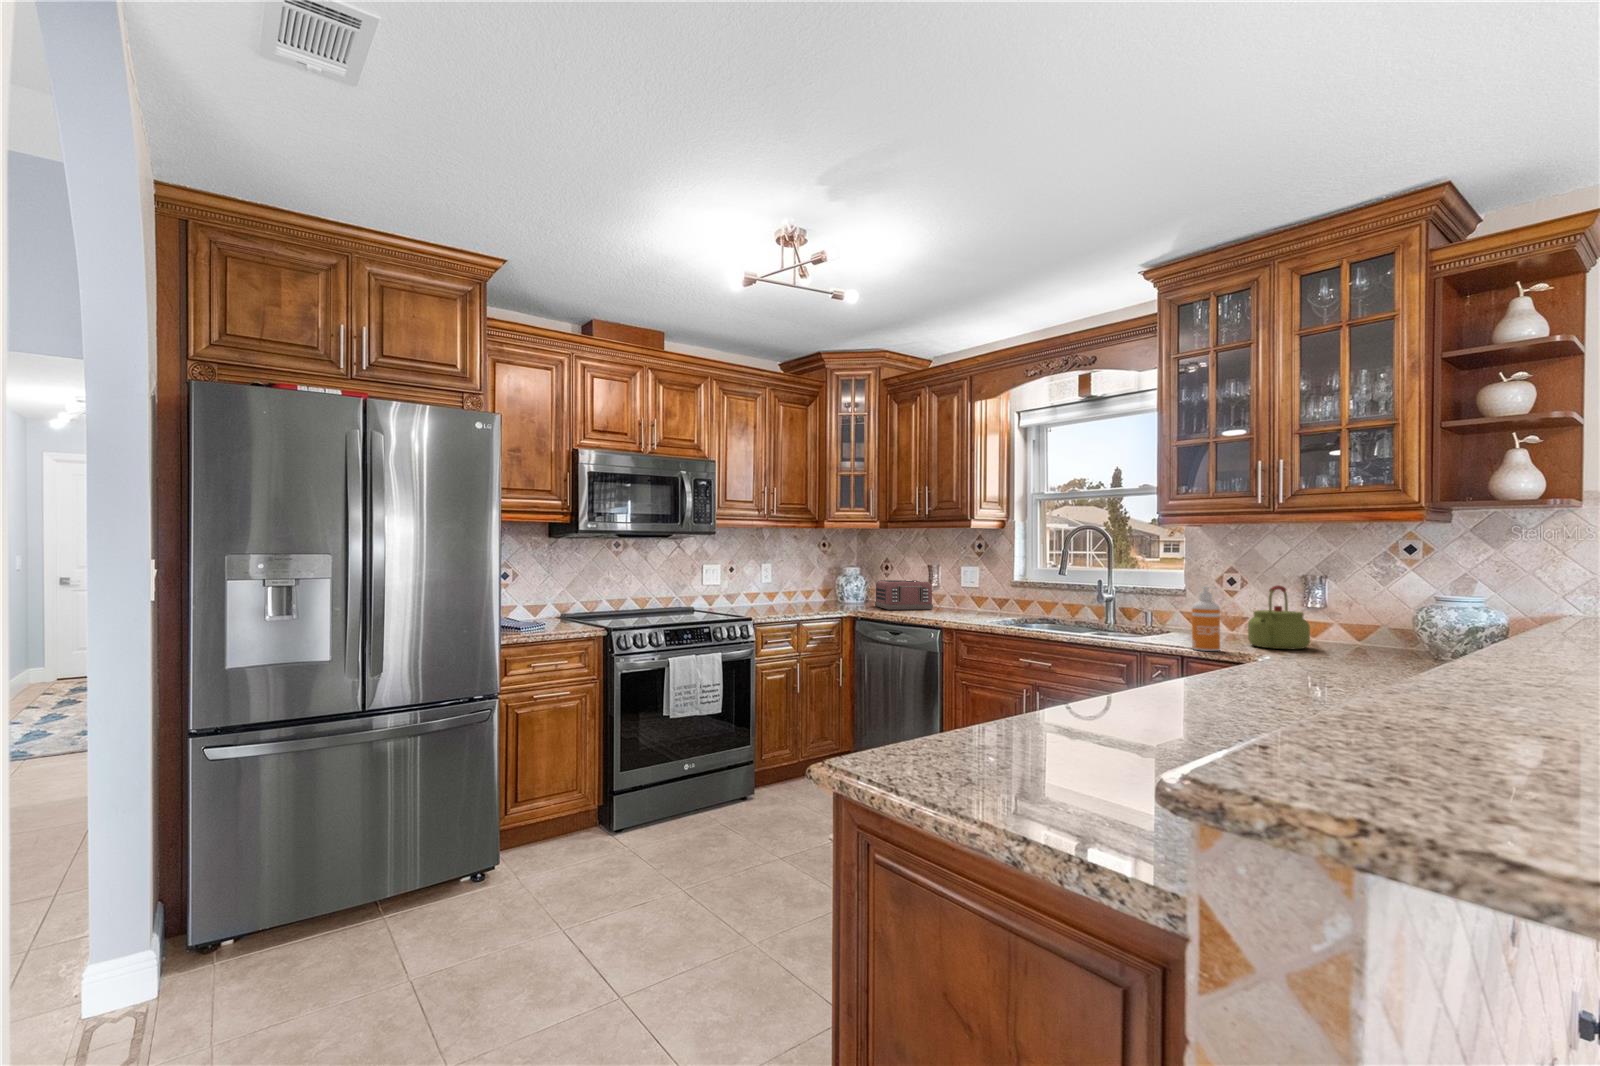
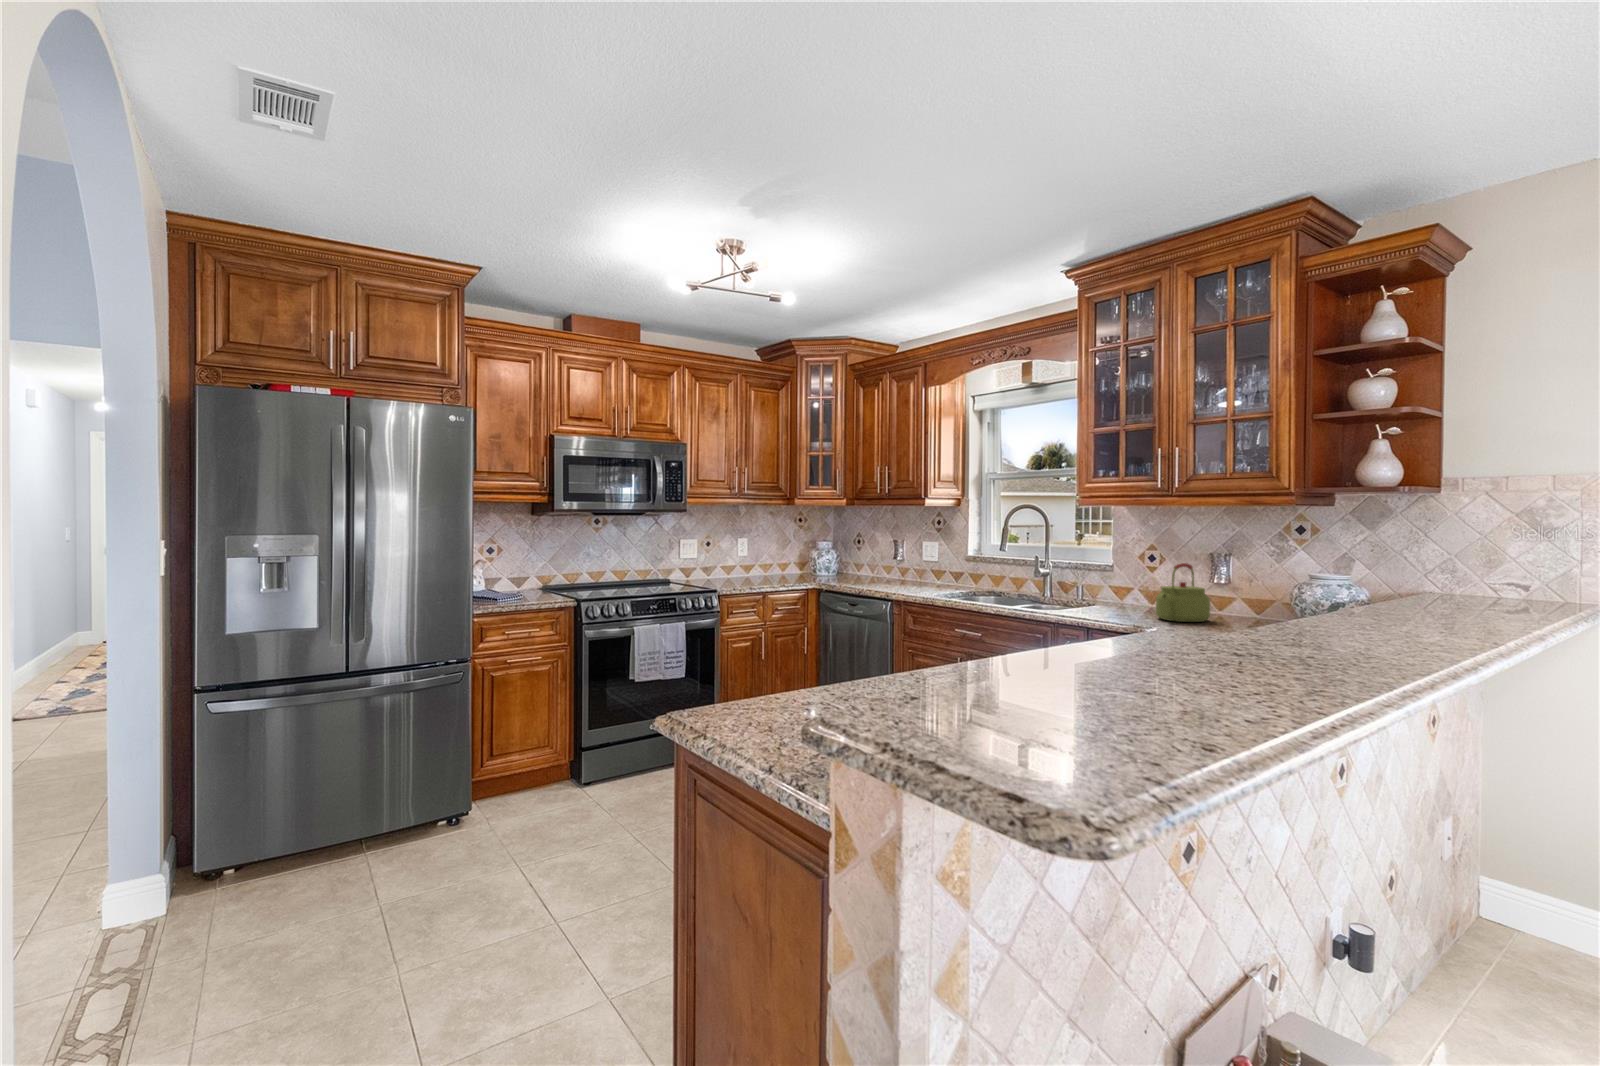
toaster: present [875,580,933,610] -> none [845,555,897,583]
soap dispenser: present [1192,586,1220,651] -> none [1099,564,1125,623]

